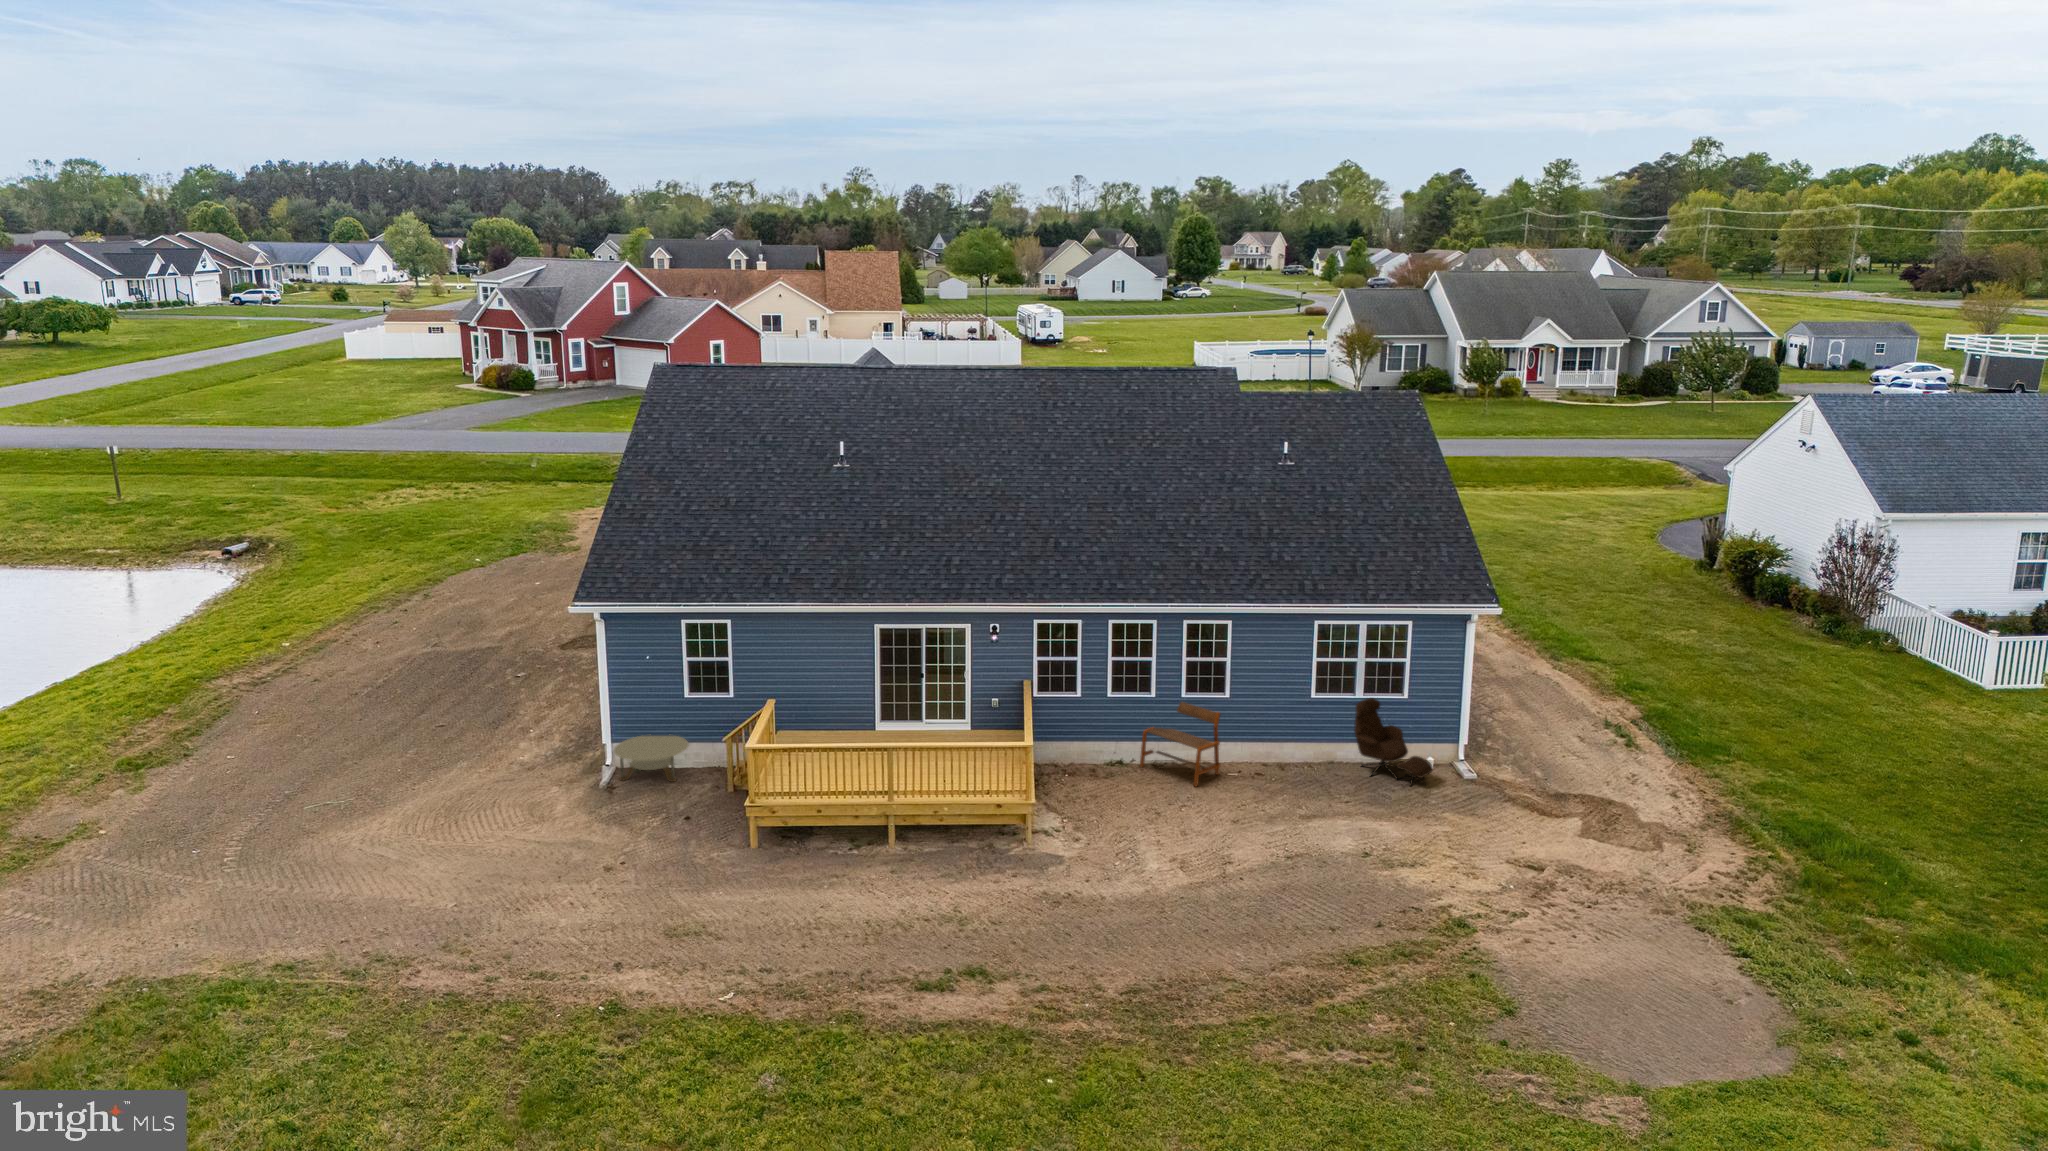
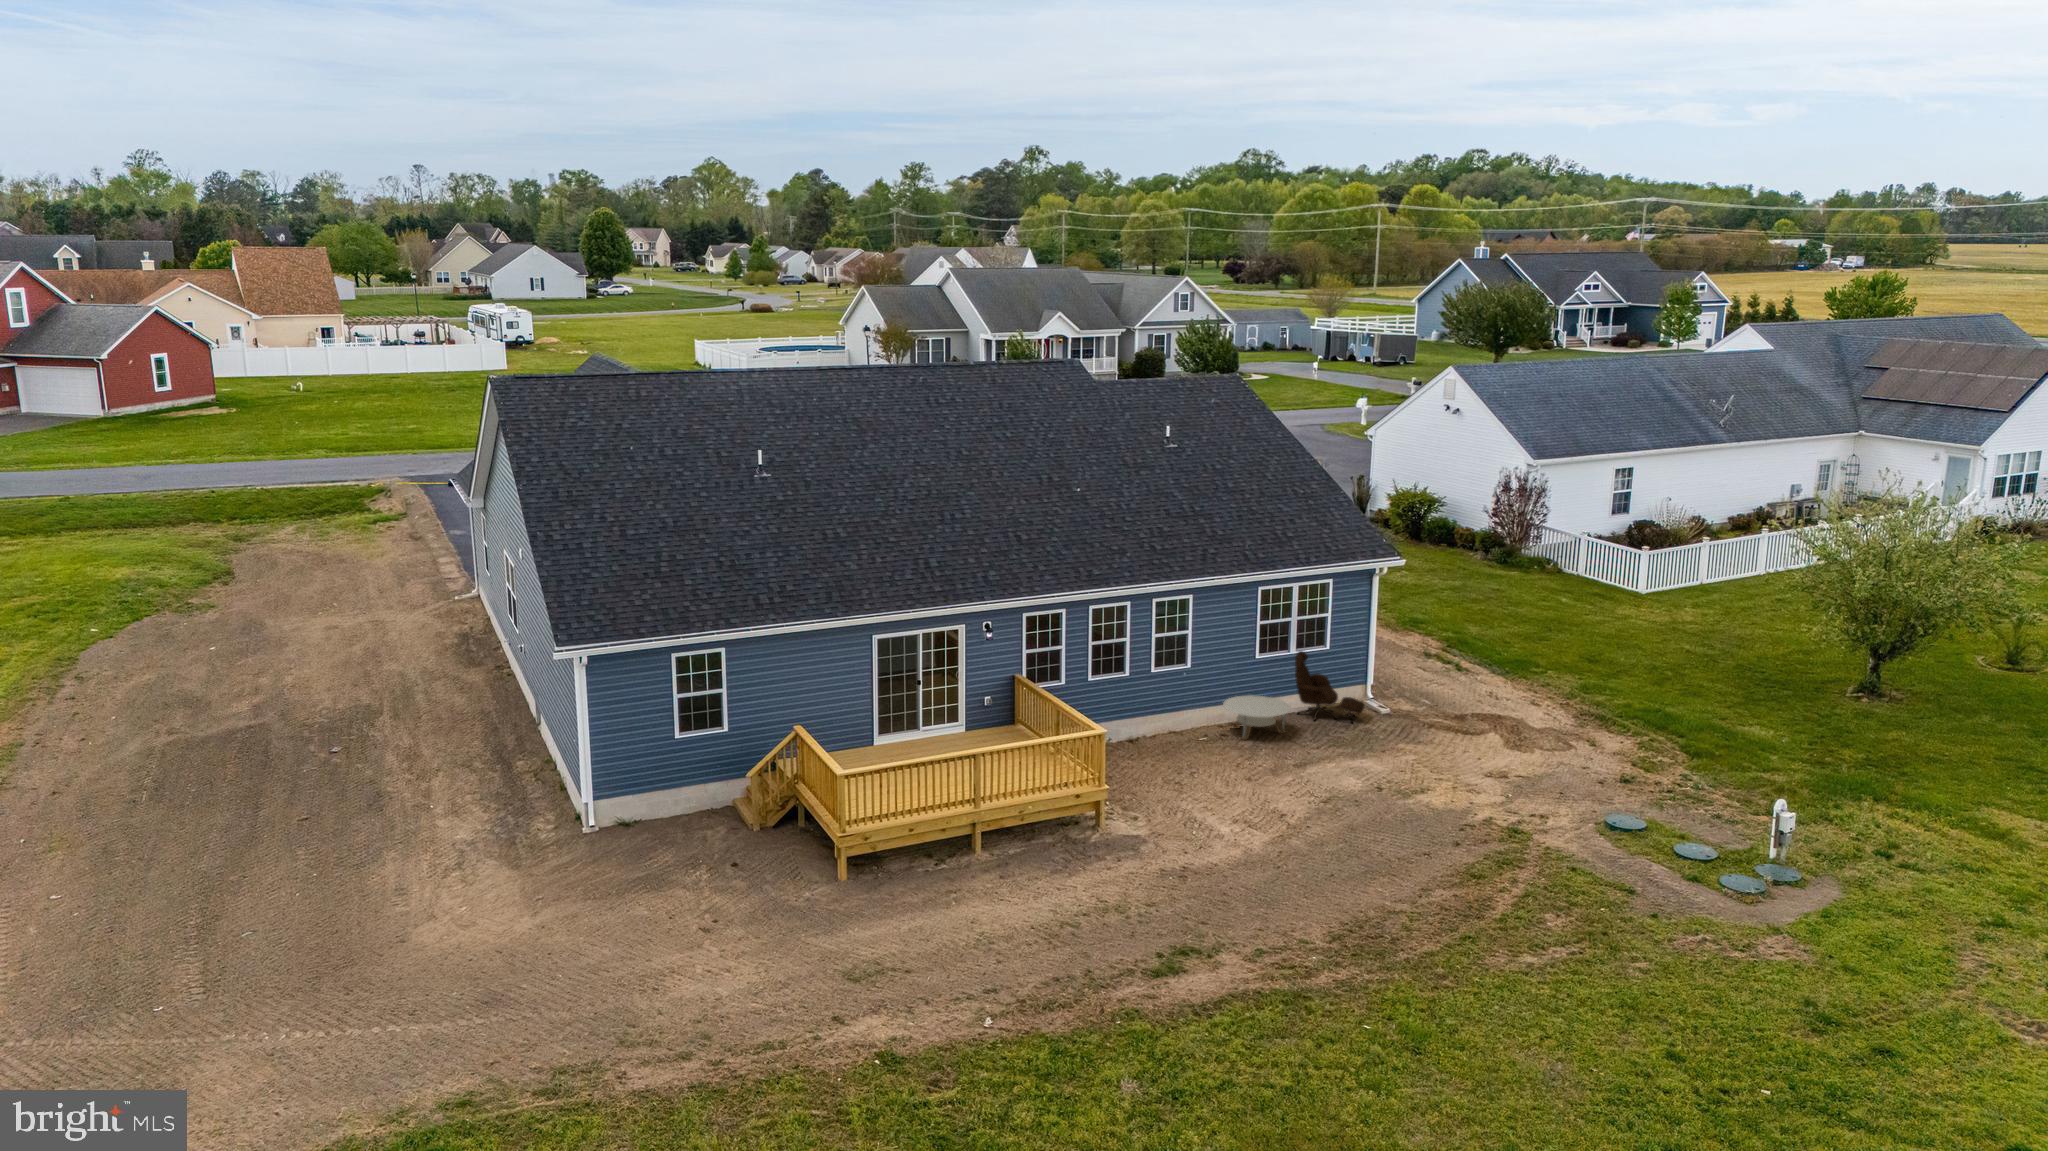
bench: present [1140,702,1220,786] -> none [1124,673,1199,753]
round table: present [614,736,689,782] -> present [1223,695,1290,740]

